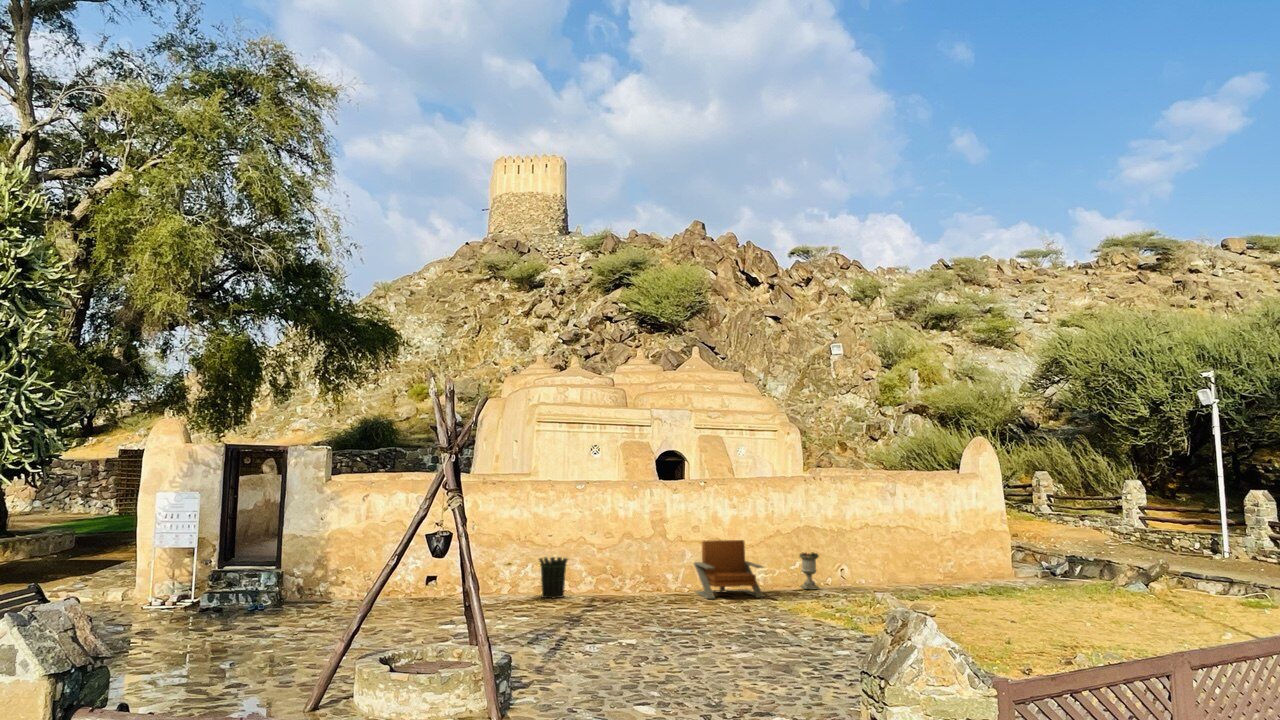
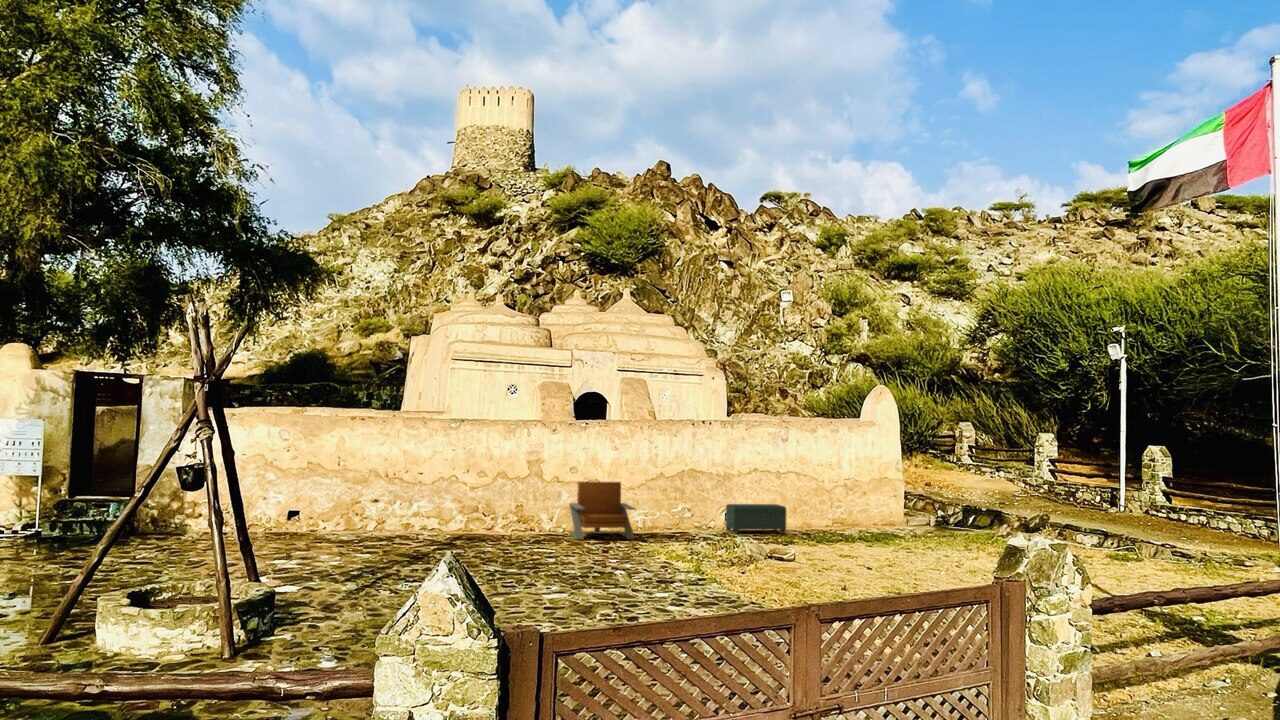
planter: present [799,552,819,590] -> none [679,495,700,533]
waste bin: present [539,557,568,598] -> none [406,494,437,536]
bench: none [845,559,907,590] -> present [726,504,786,534]

